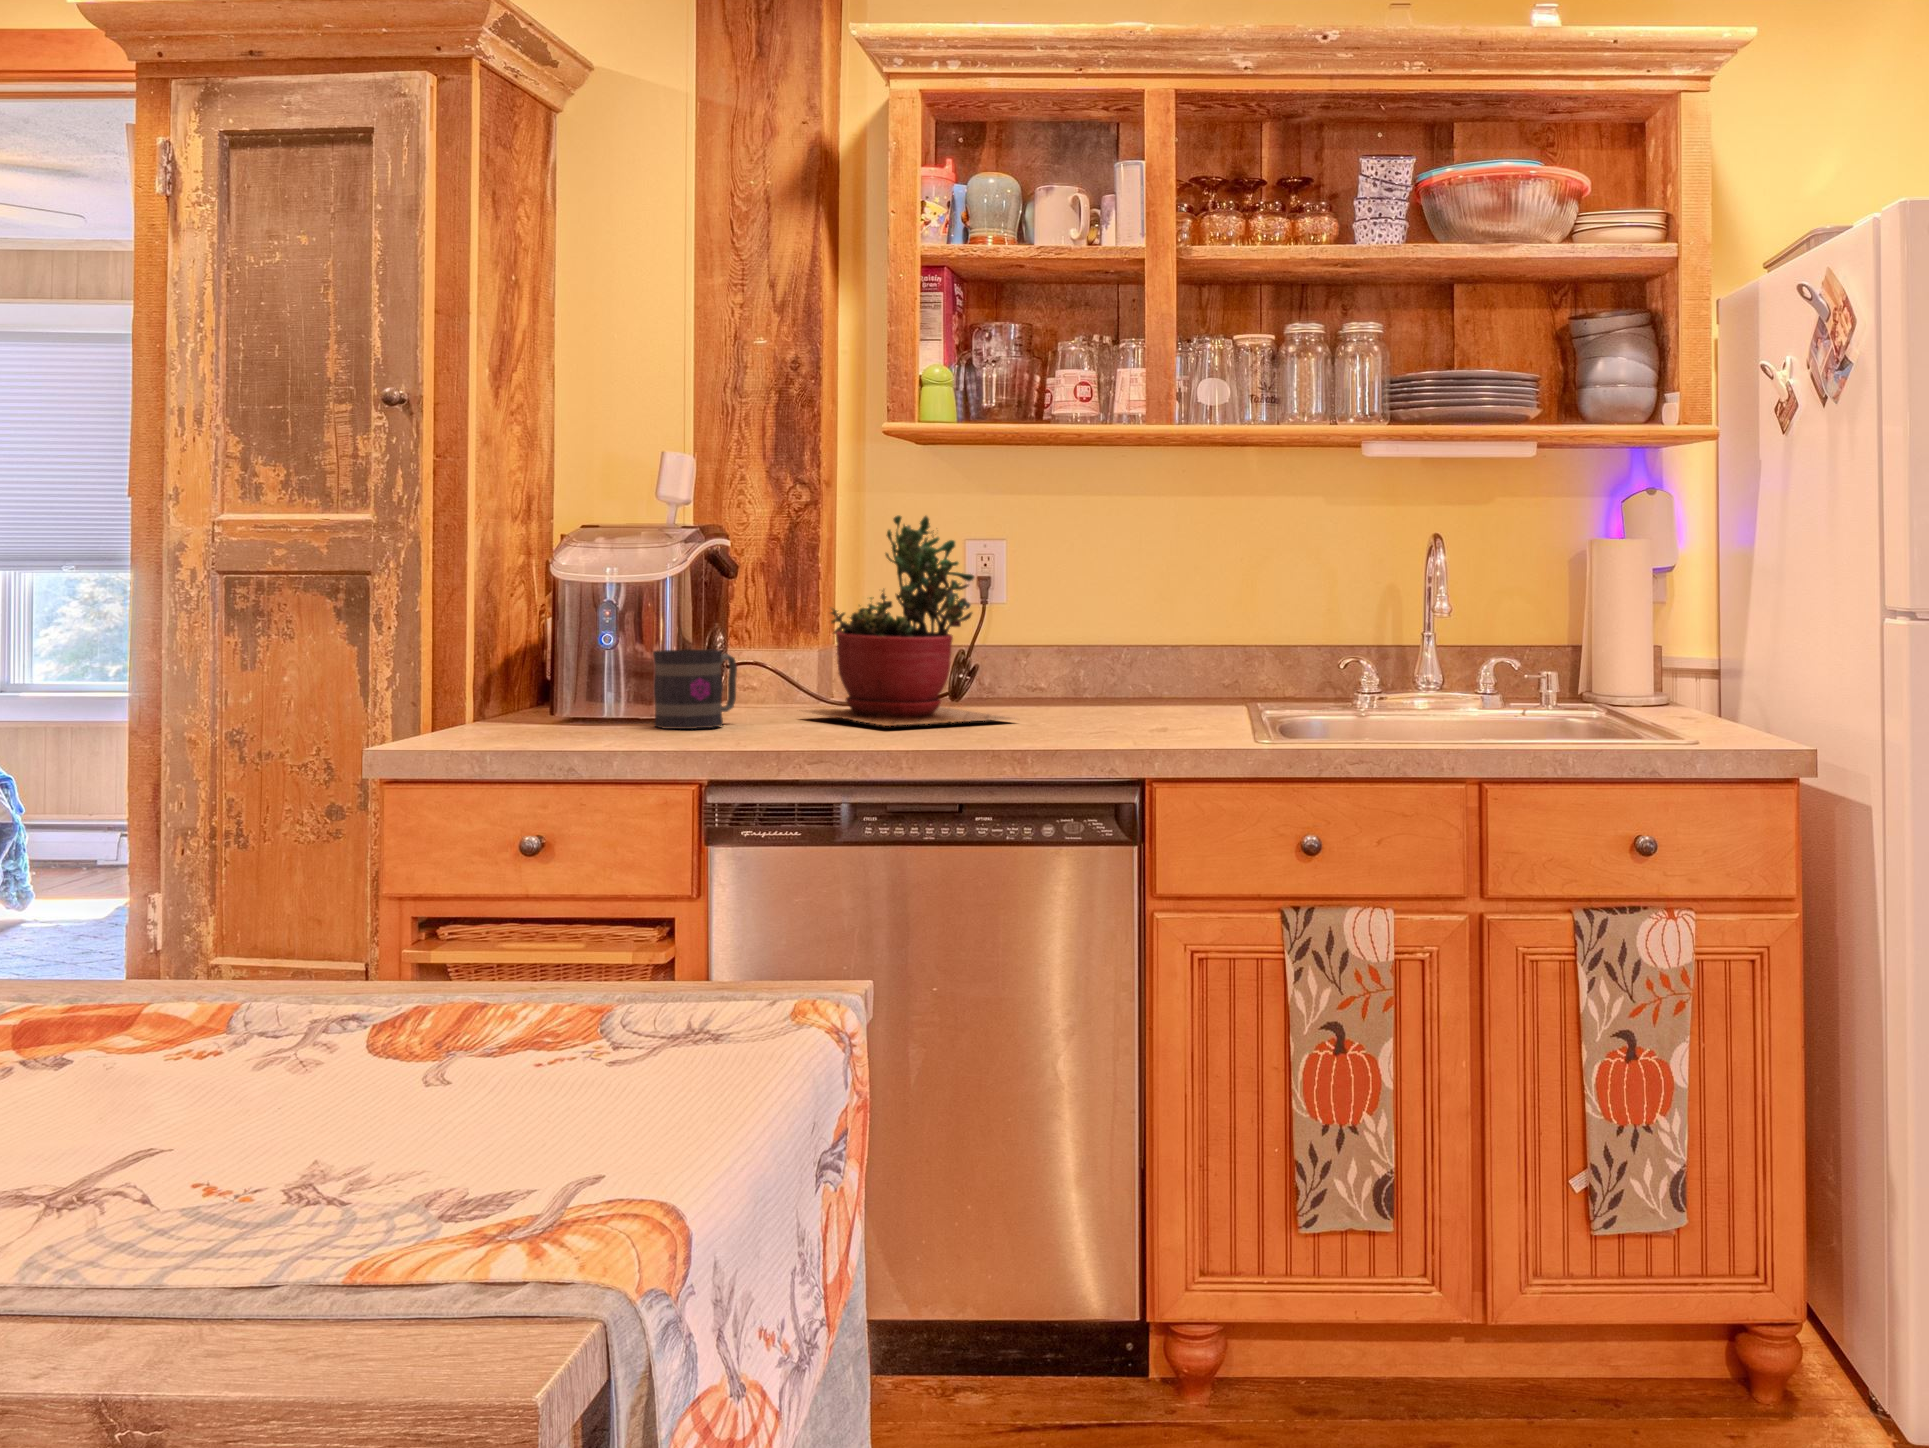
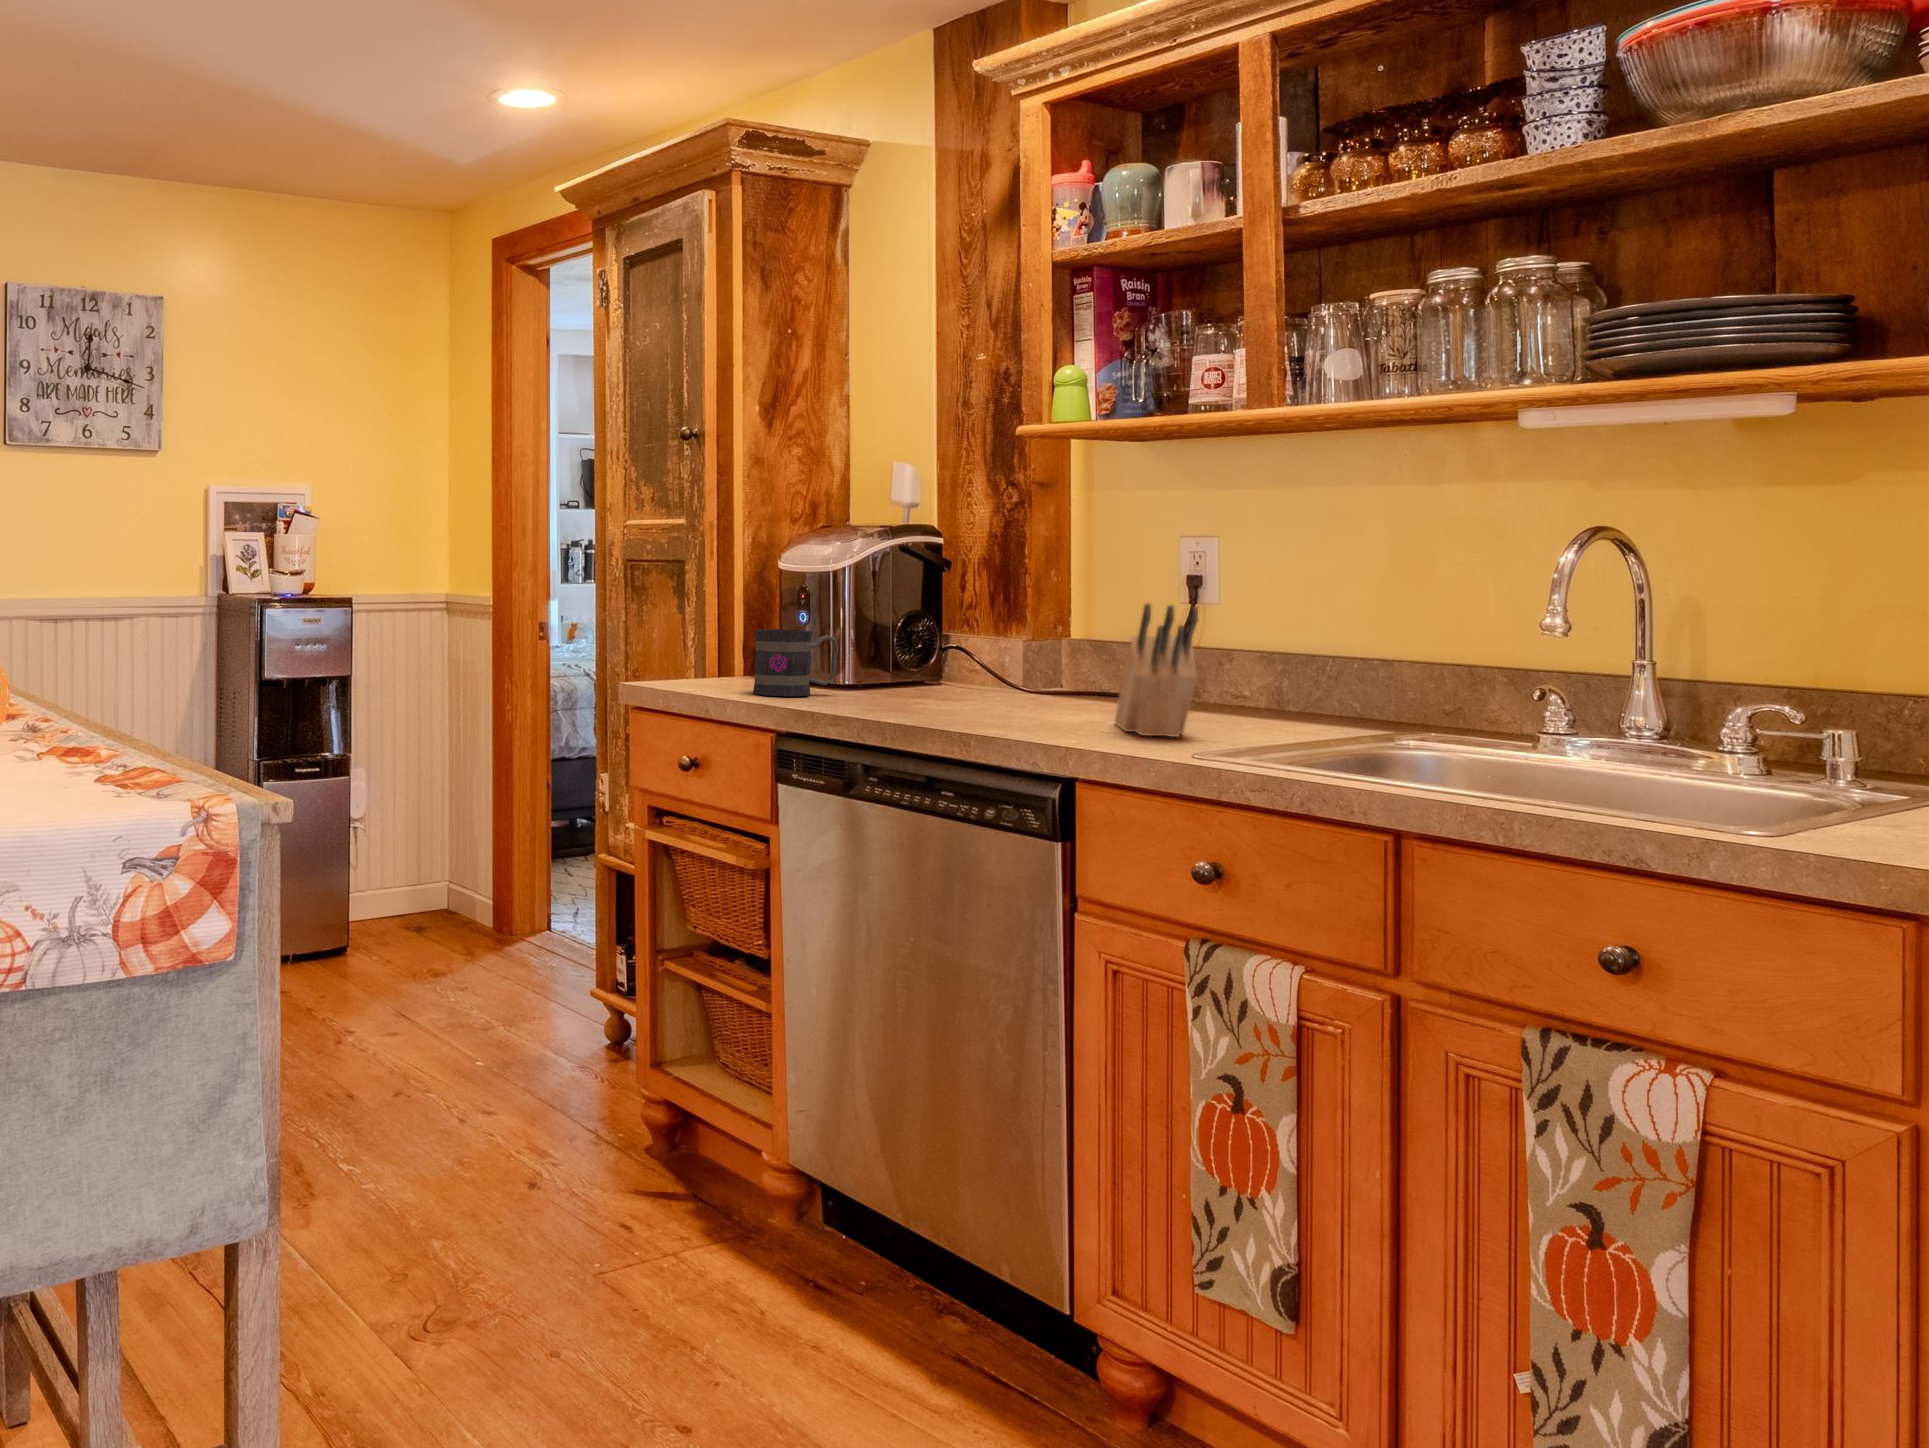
succulent plant: present [805,515,1011,726] -> none [909,510,1099,715]
knife block: none [1048,608,1176,733] -> present [1115,604,1198,737]

